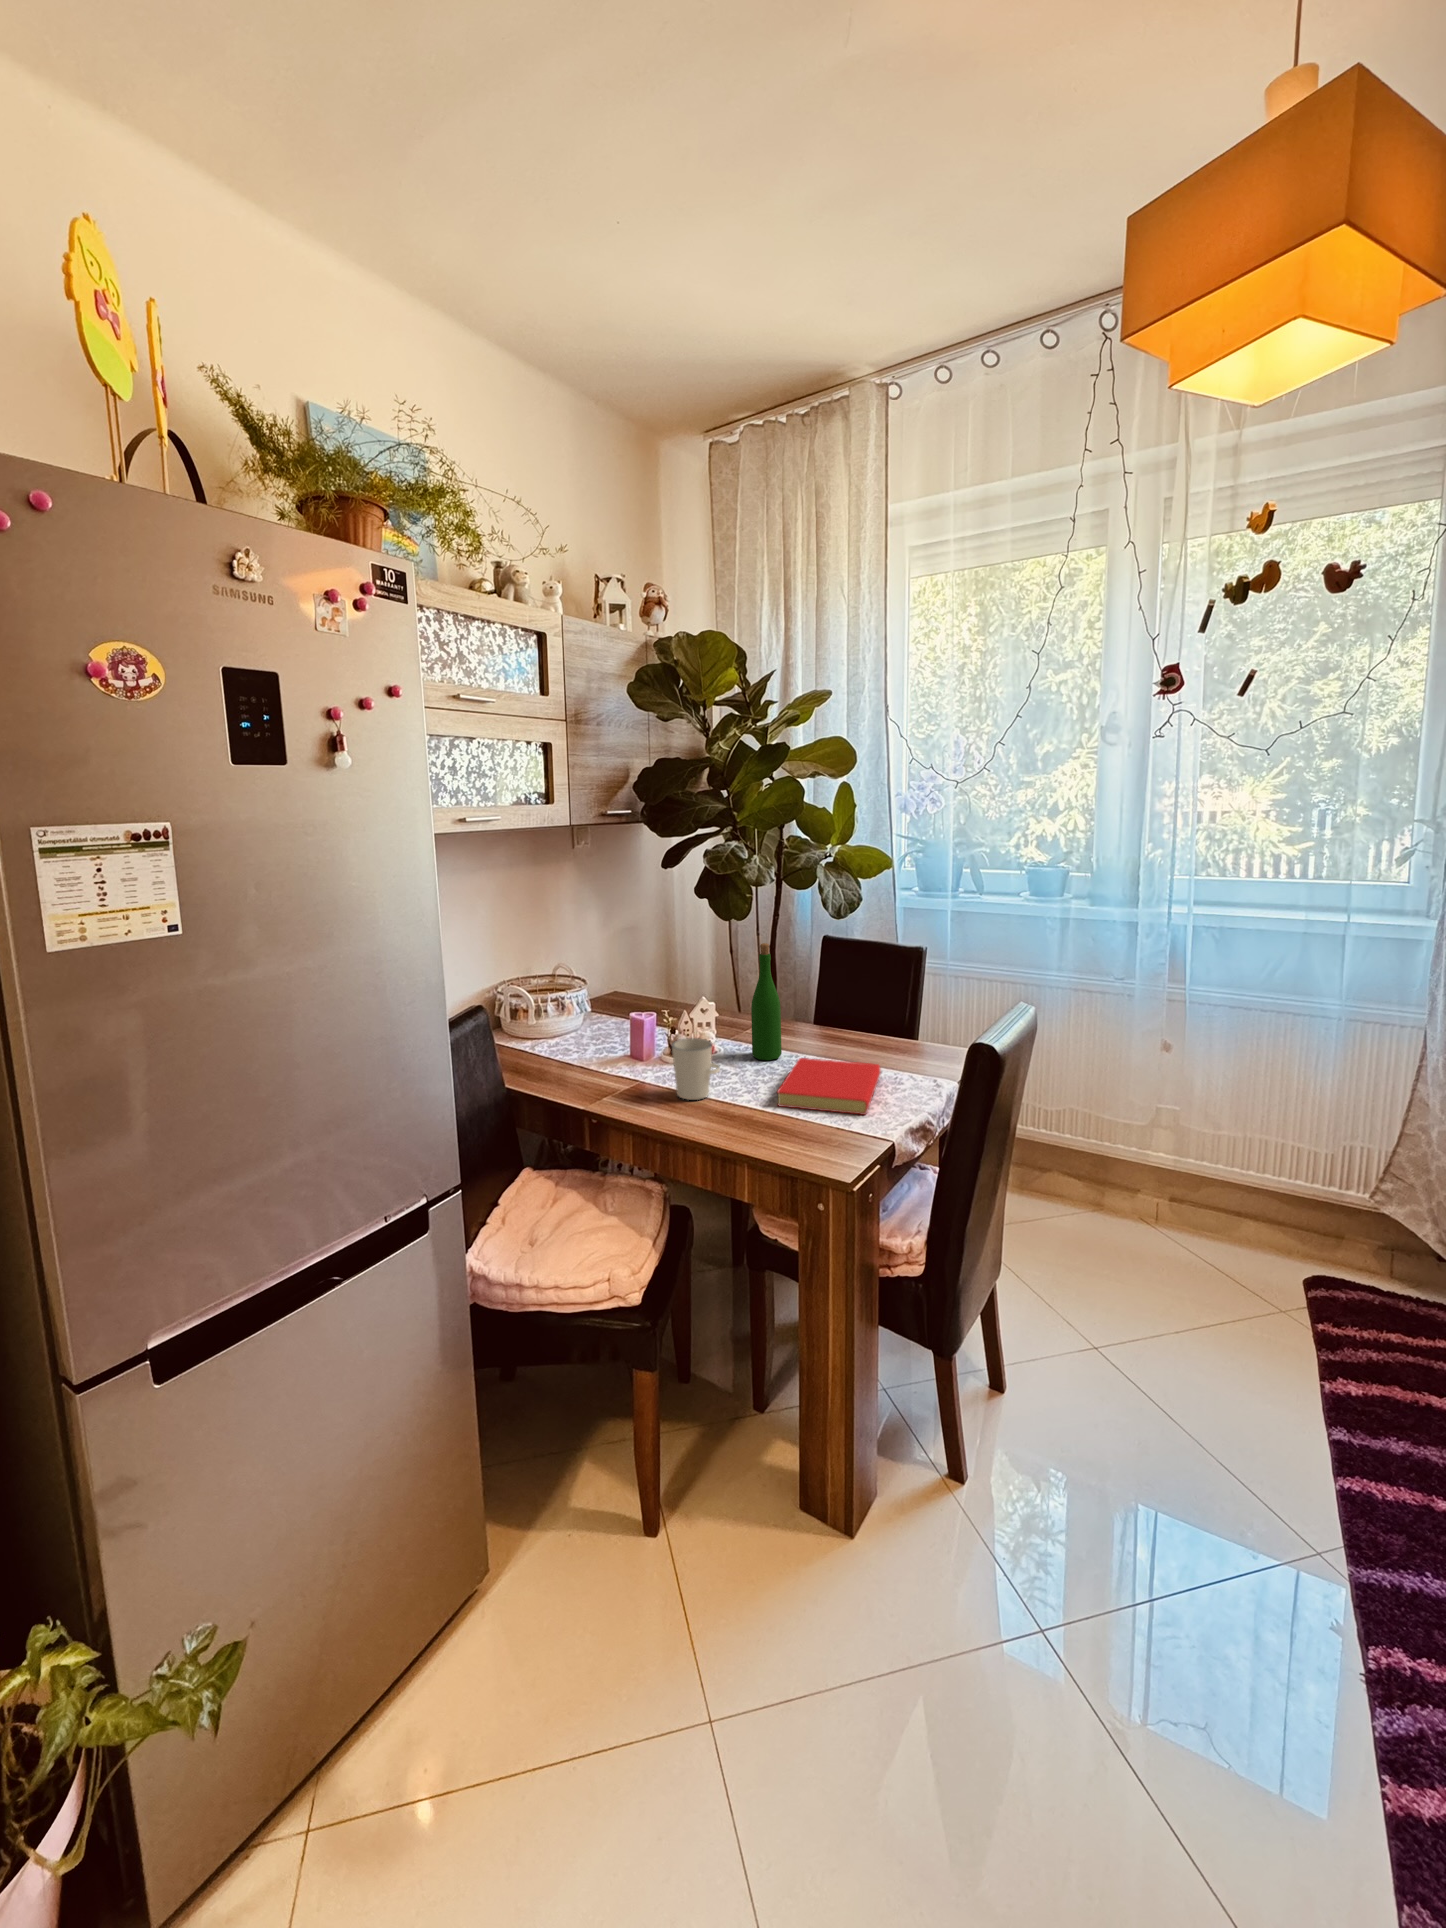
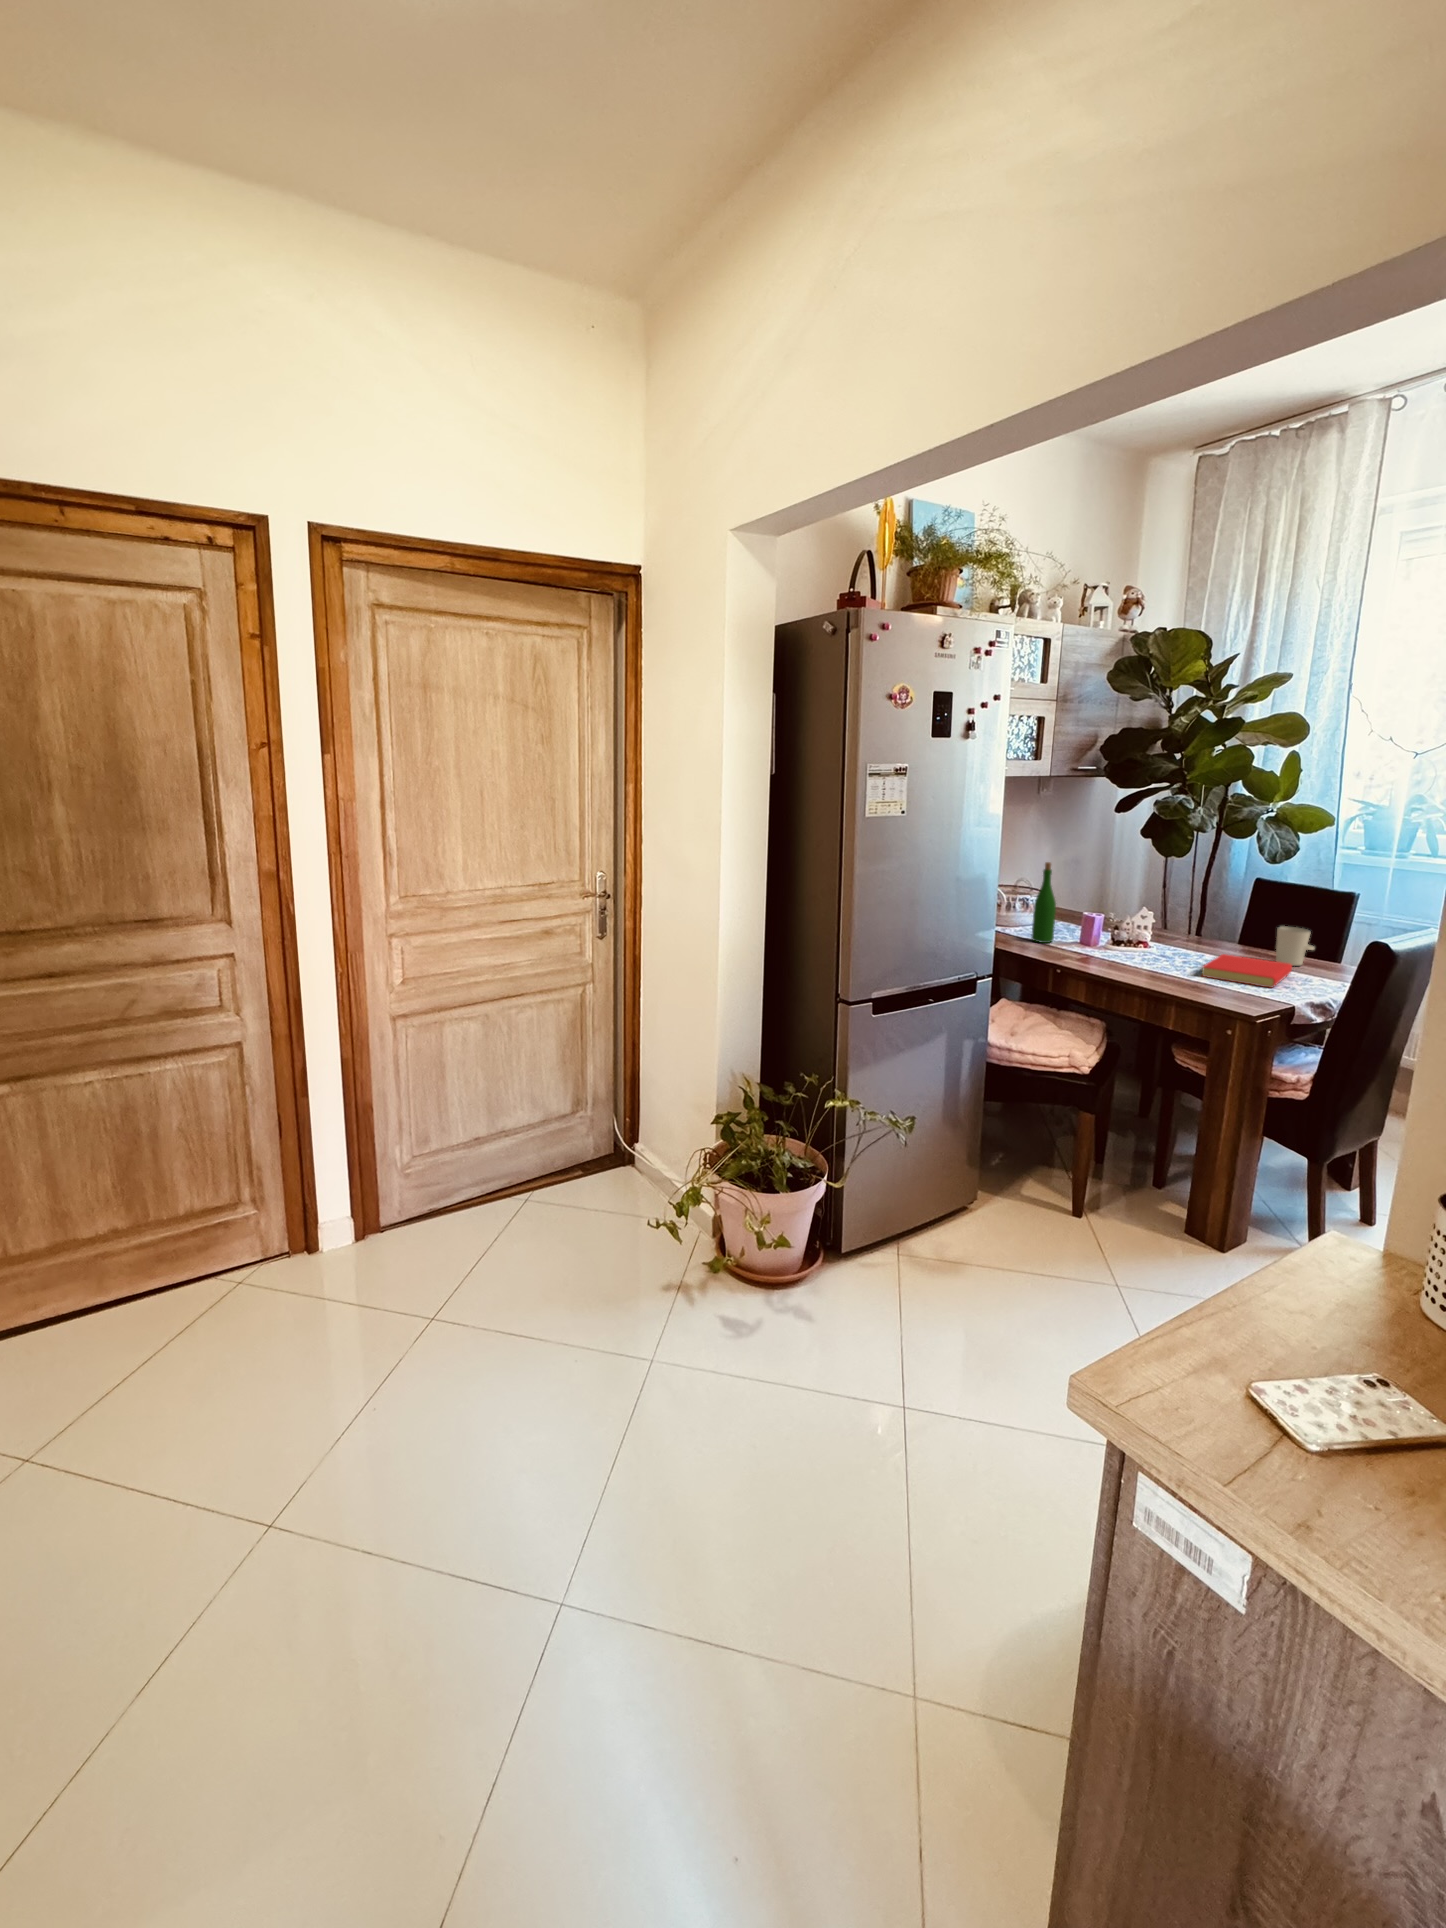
wine bottle: present [751,943,782,1060] -> present [1031,862,1056,943]
cup: present [672,1038,720,1100] -> present [1276,926,1314,966]

